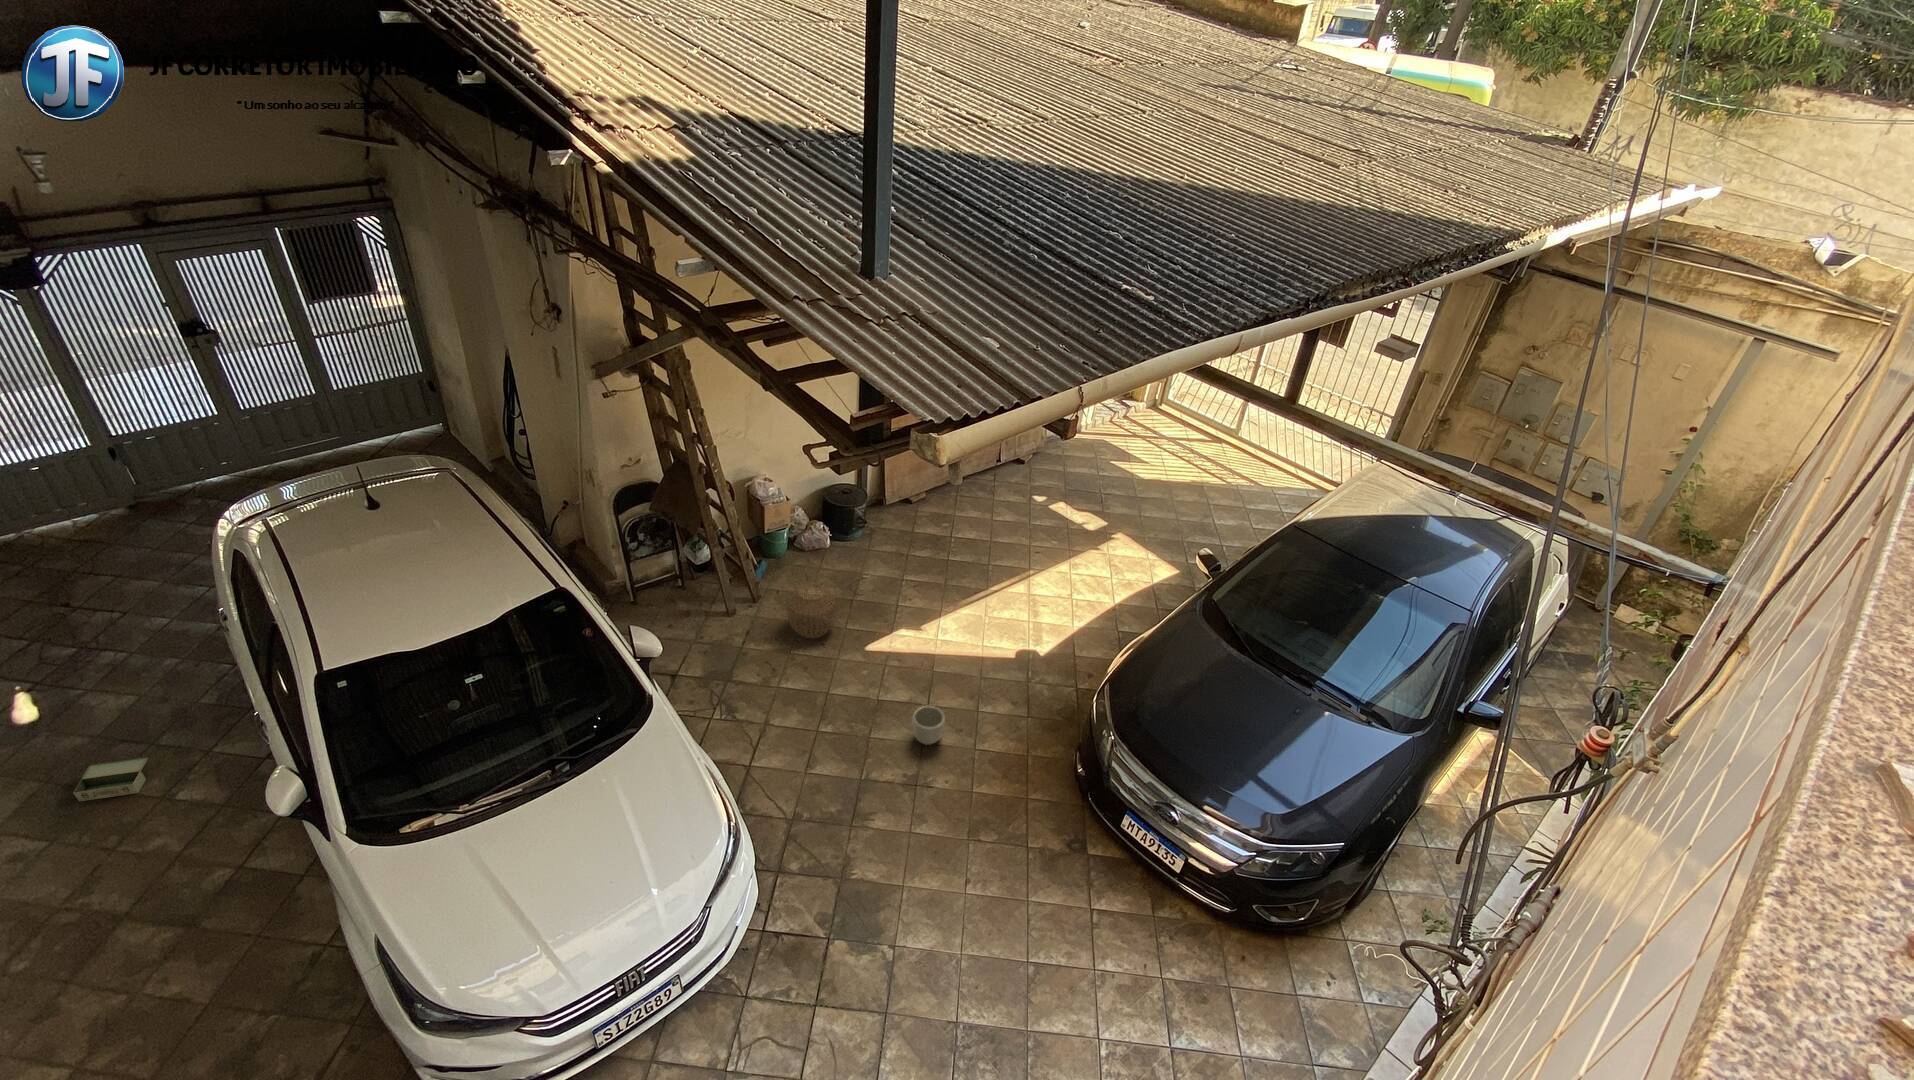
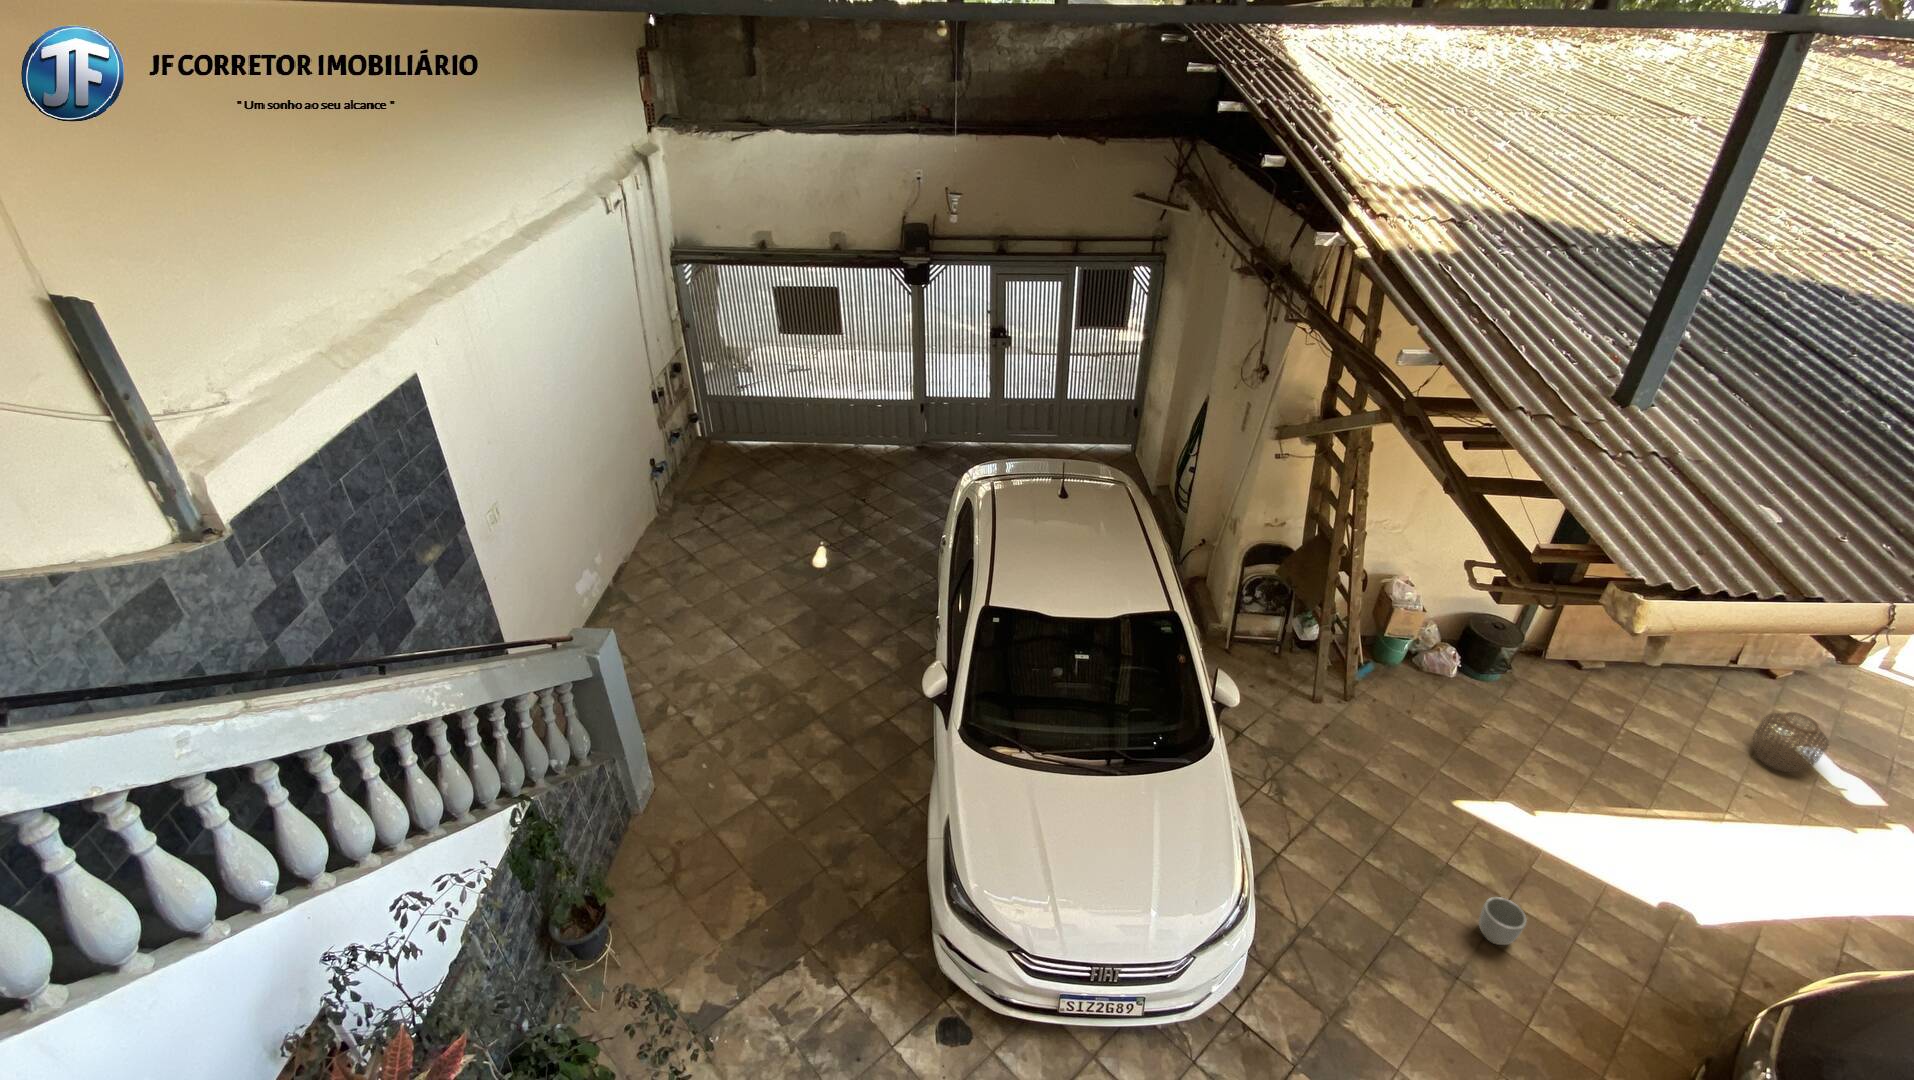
woven basket: present [787,584,837,638] -> present [1752,712,1828,772]
toolbox: present [73,757,148,801] -> none [816,614,860,645]

